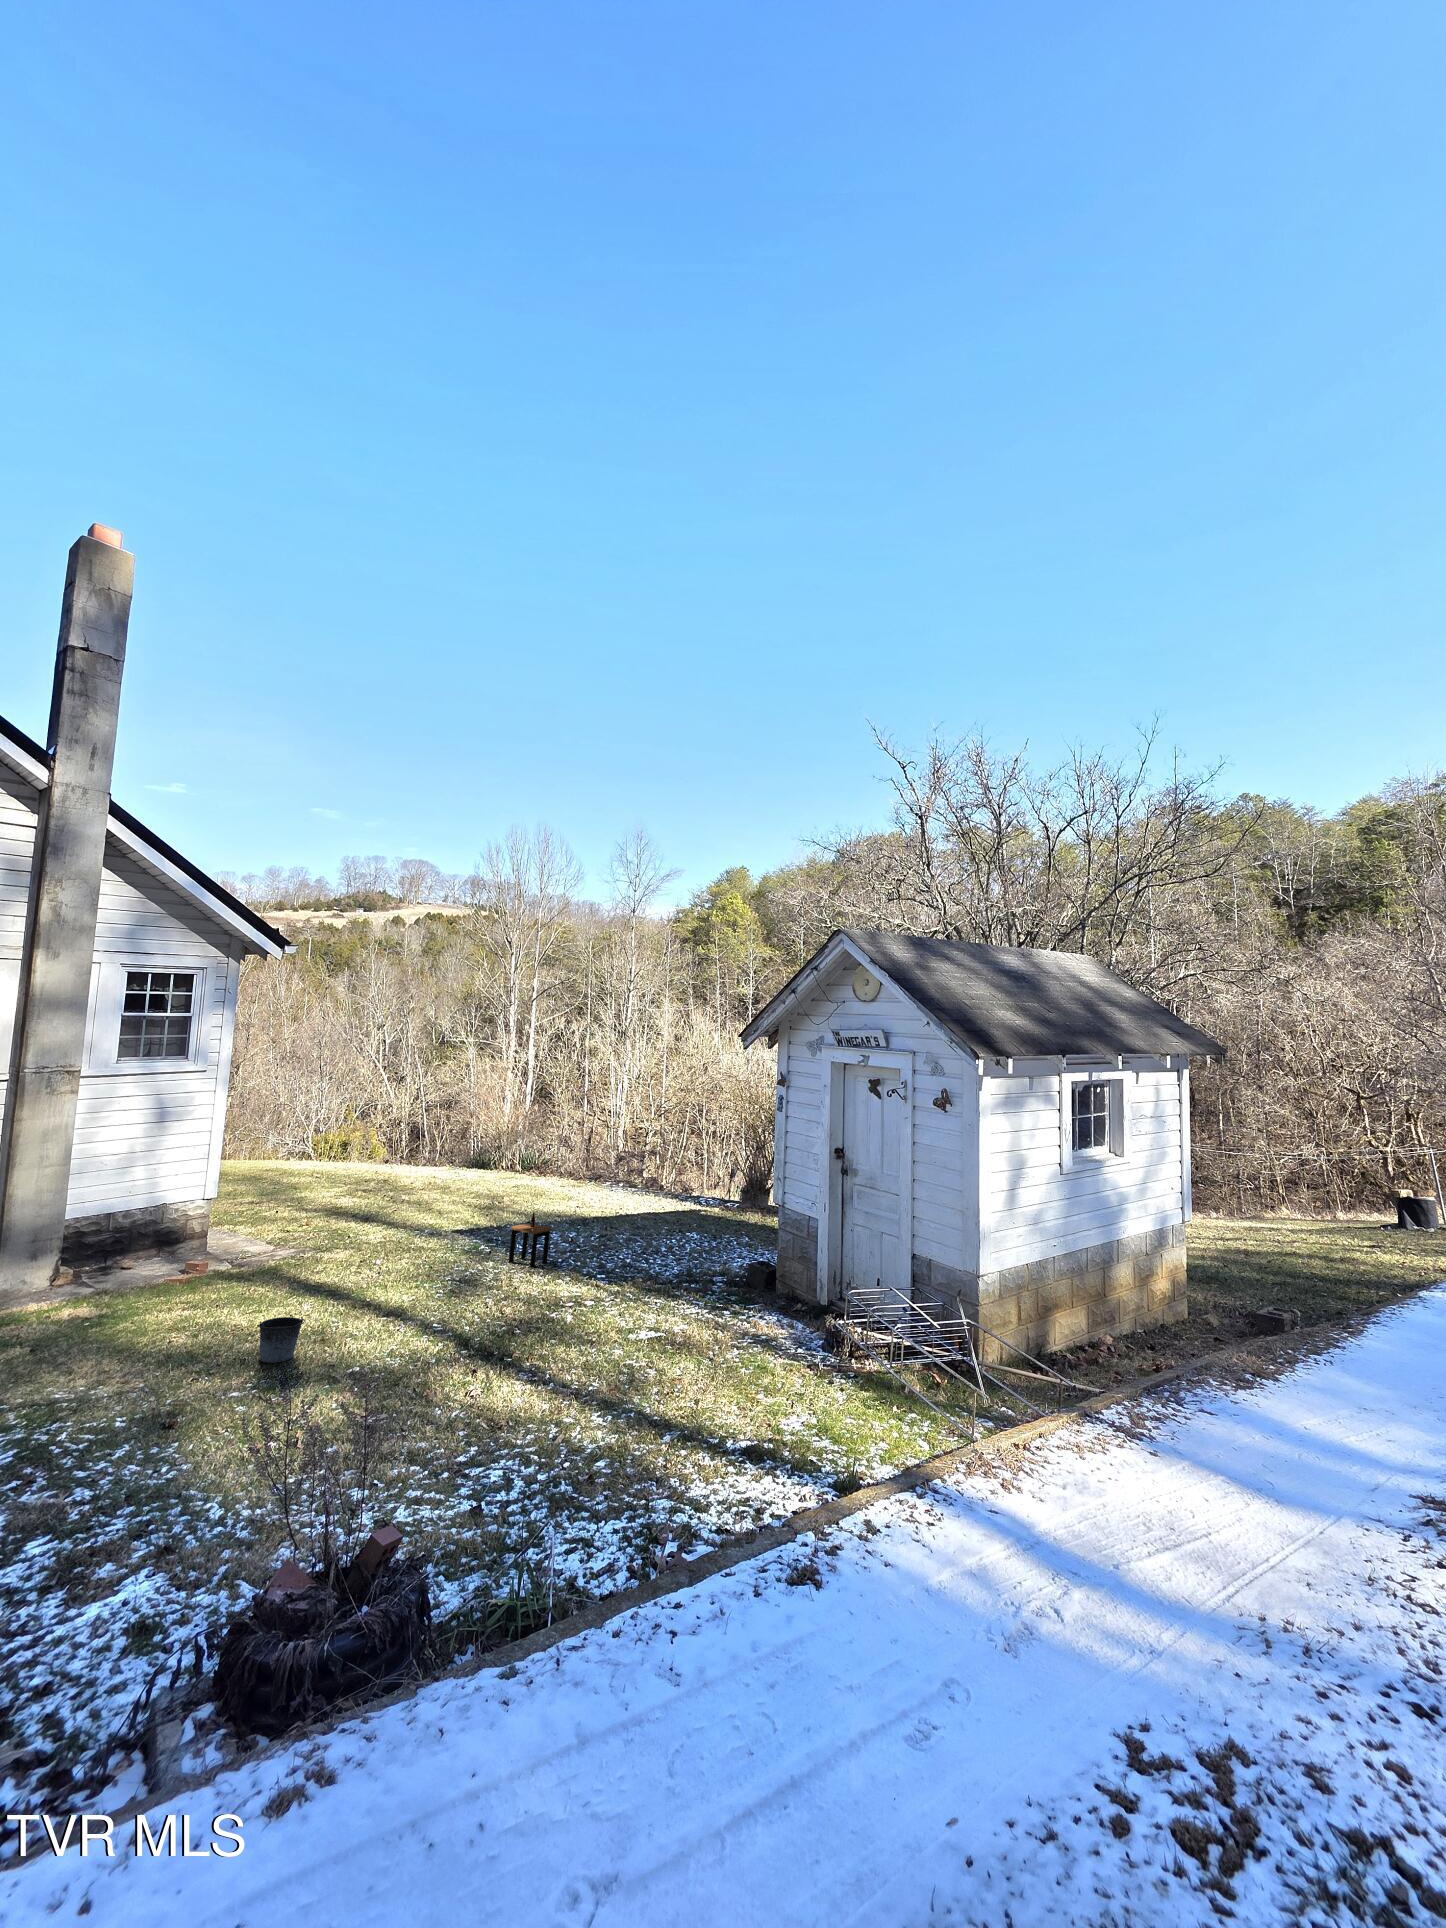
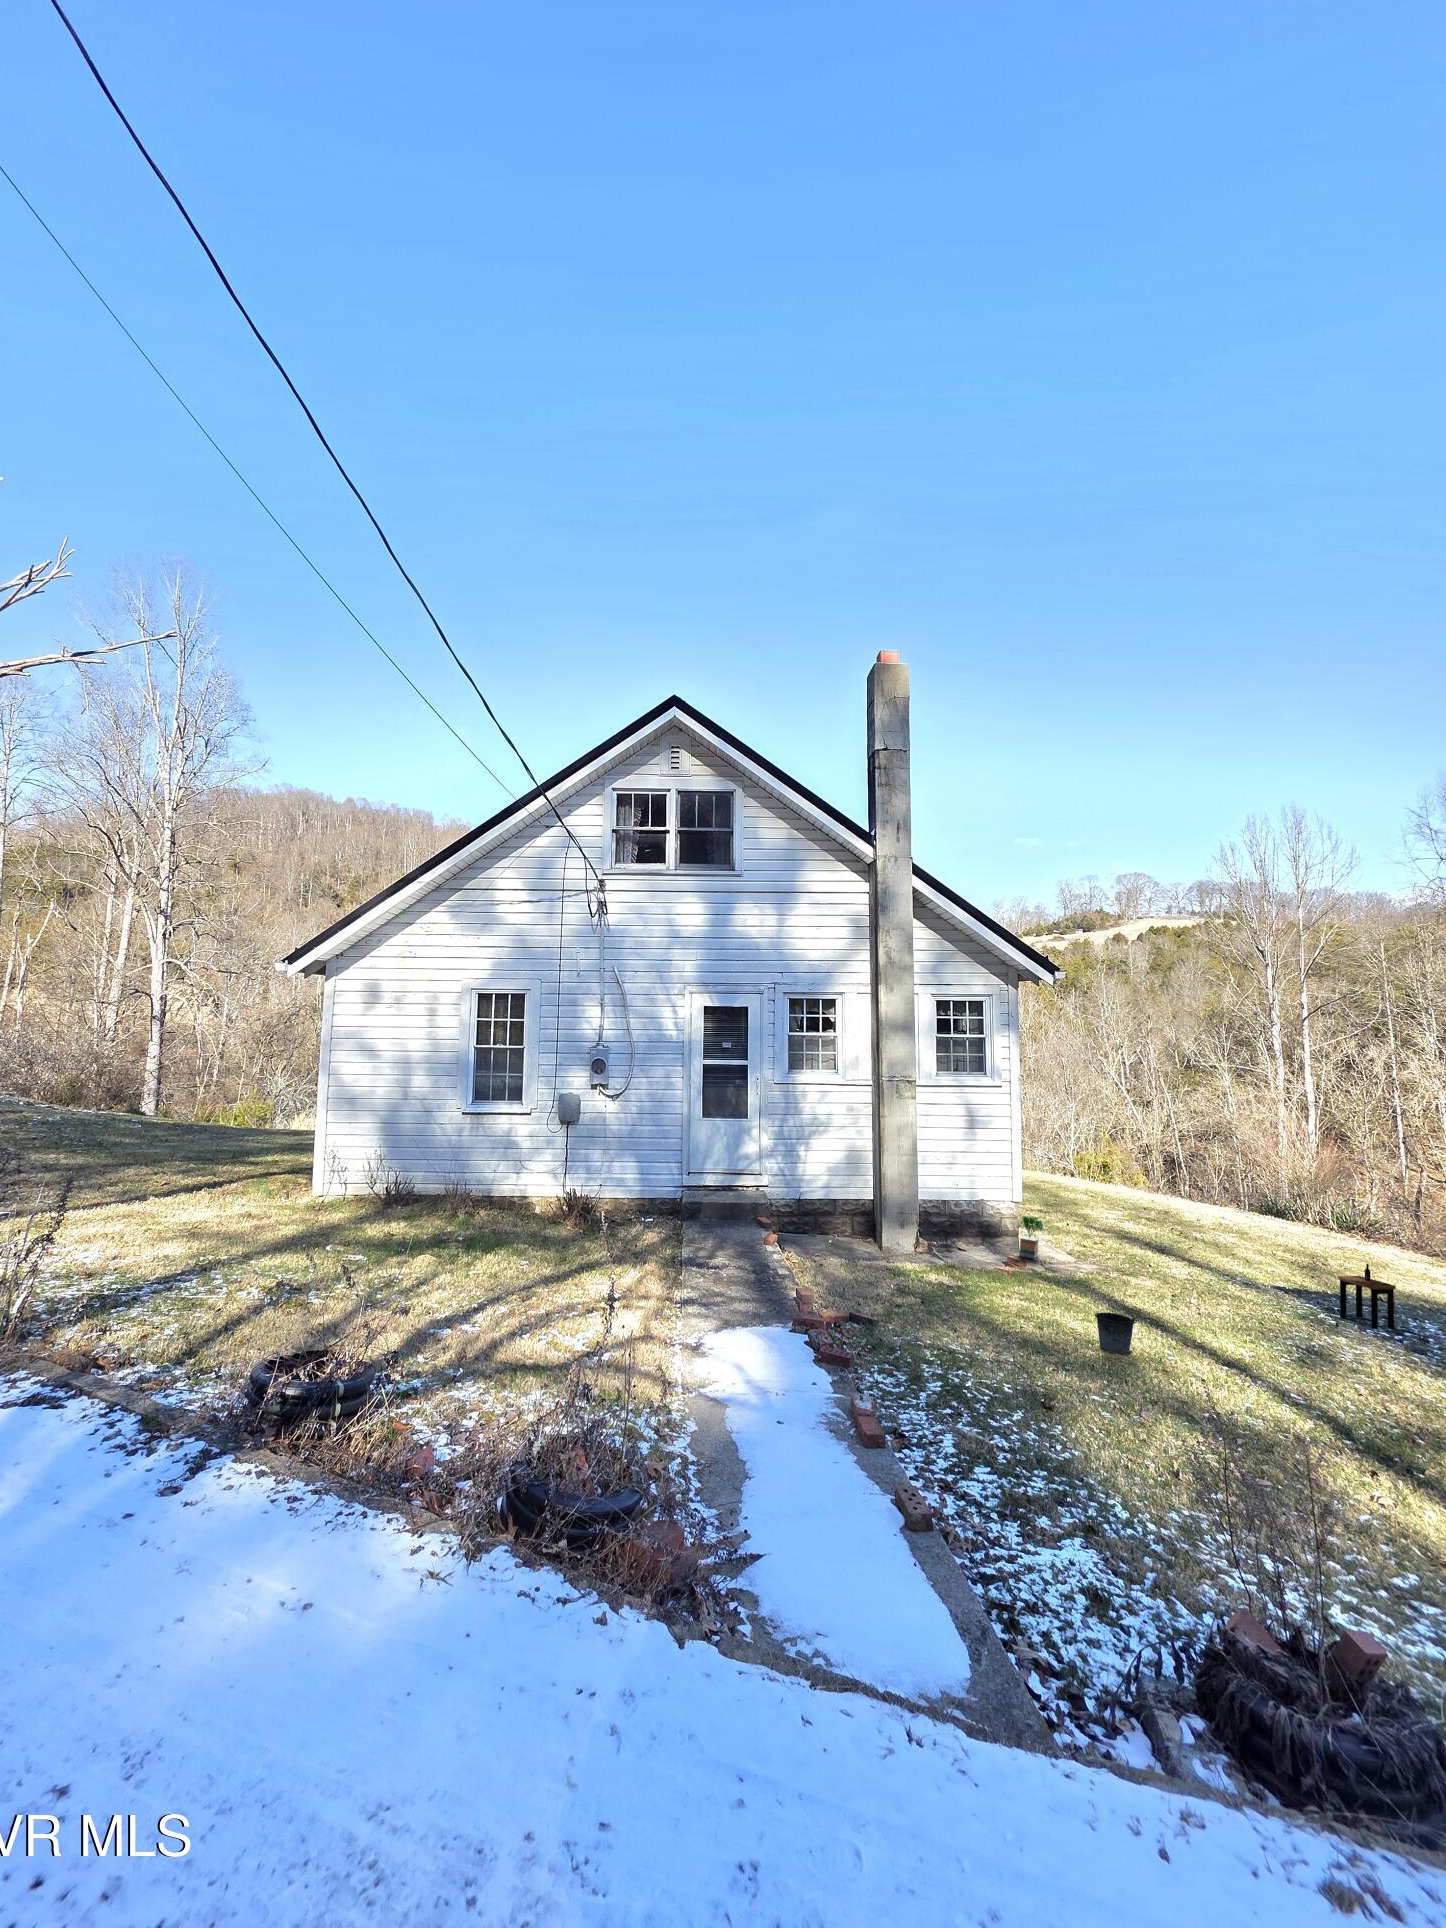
potted tree: none [205,1214,243,1260] -> present [1016,1217,1045,1259]

